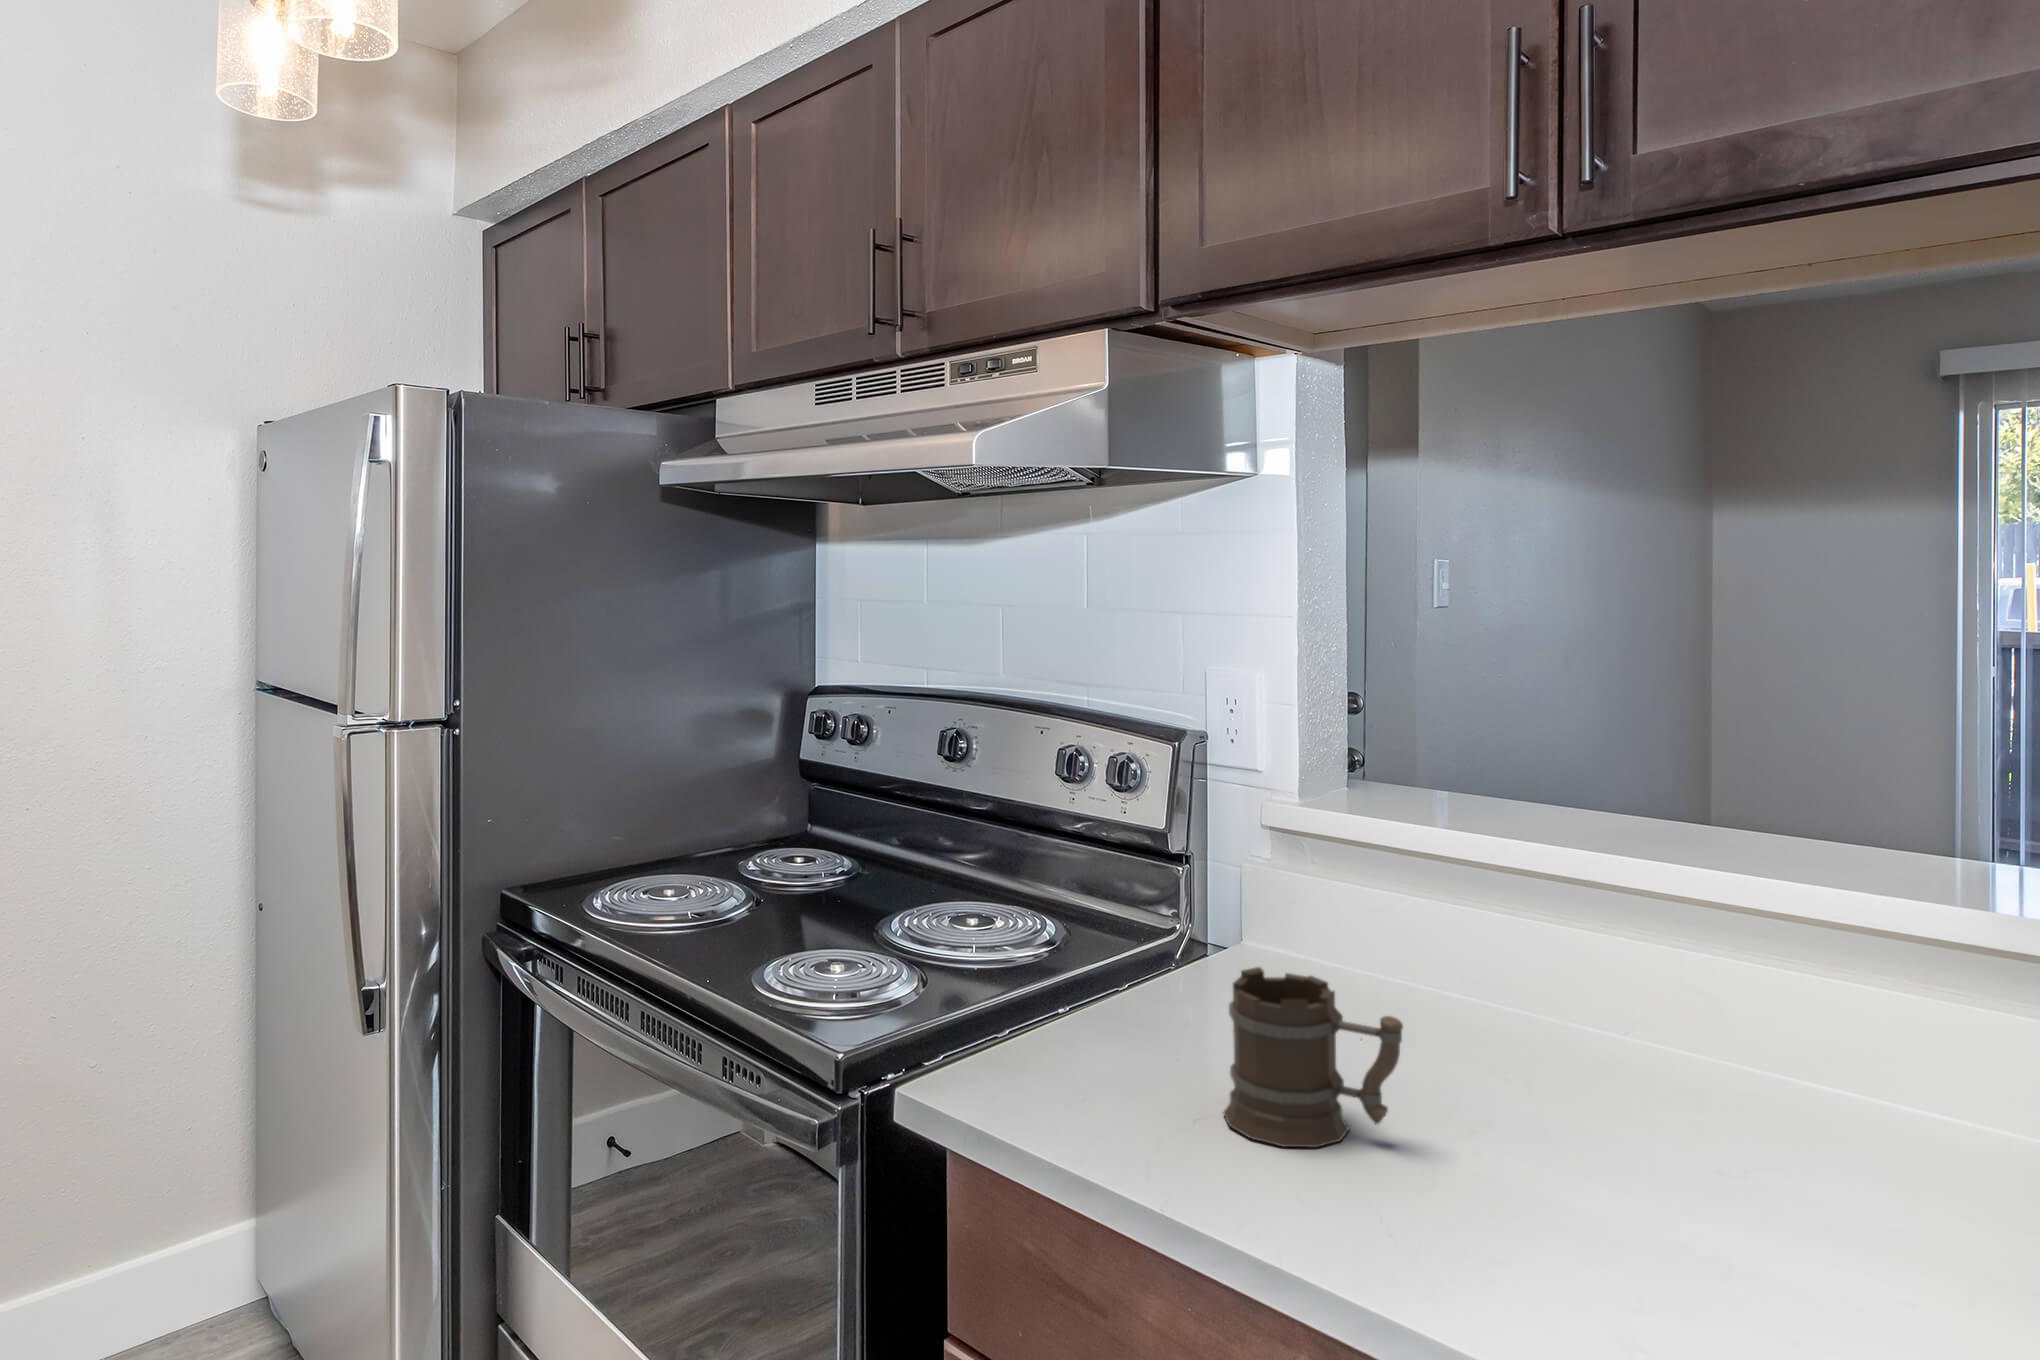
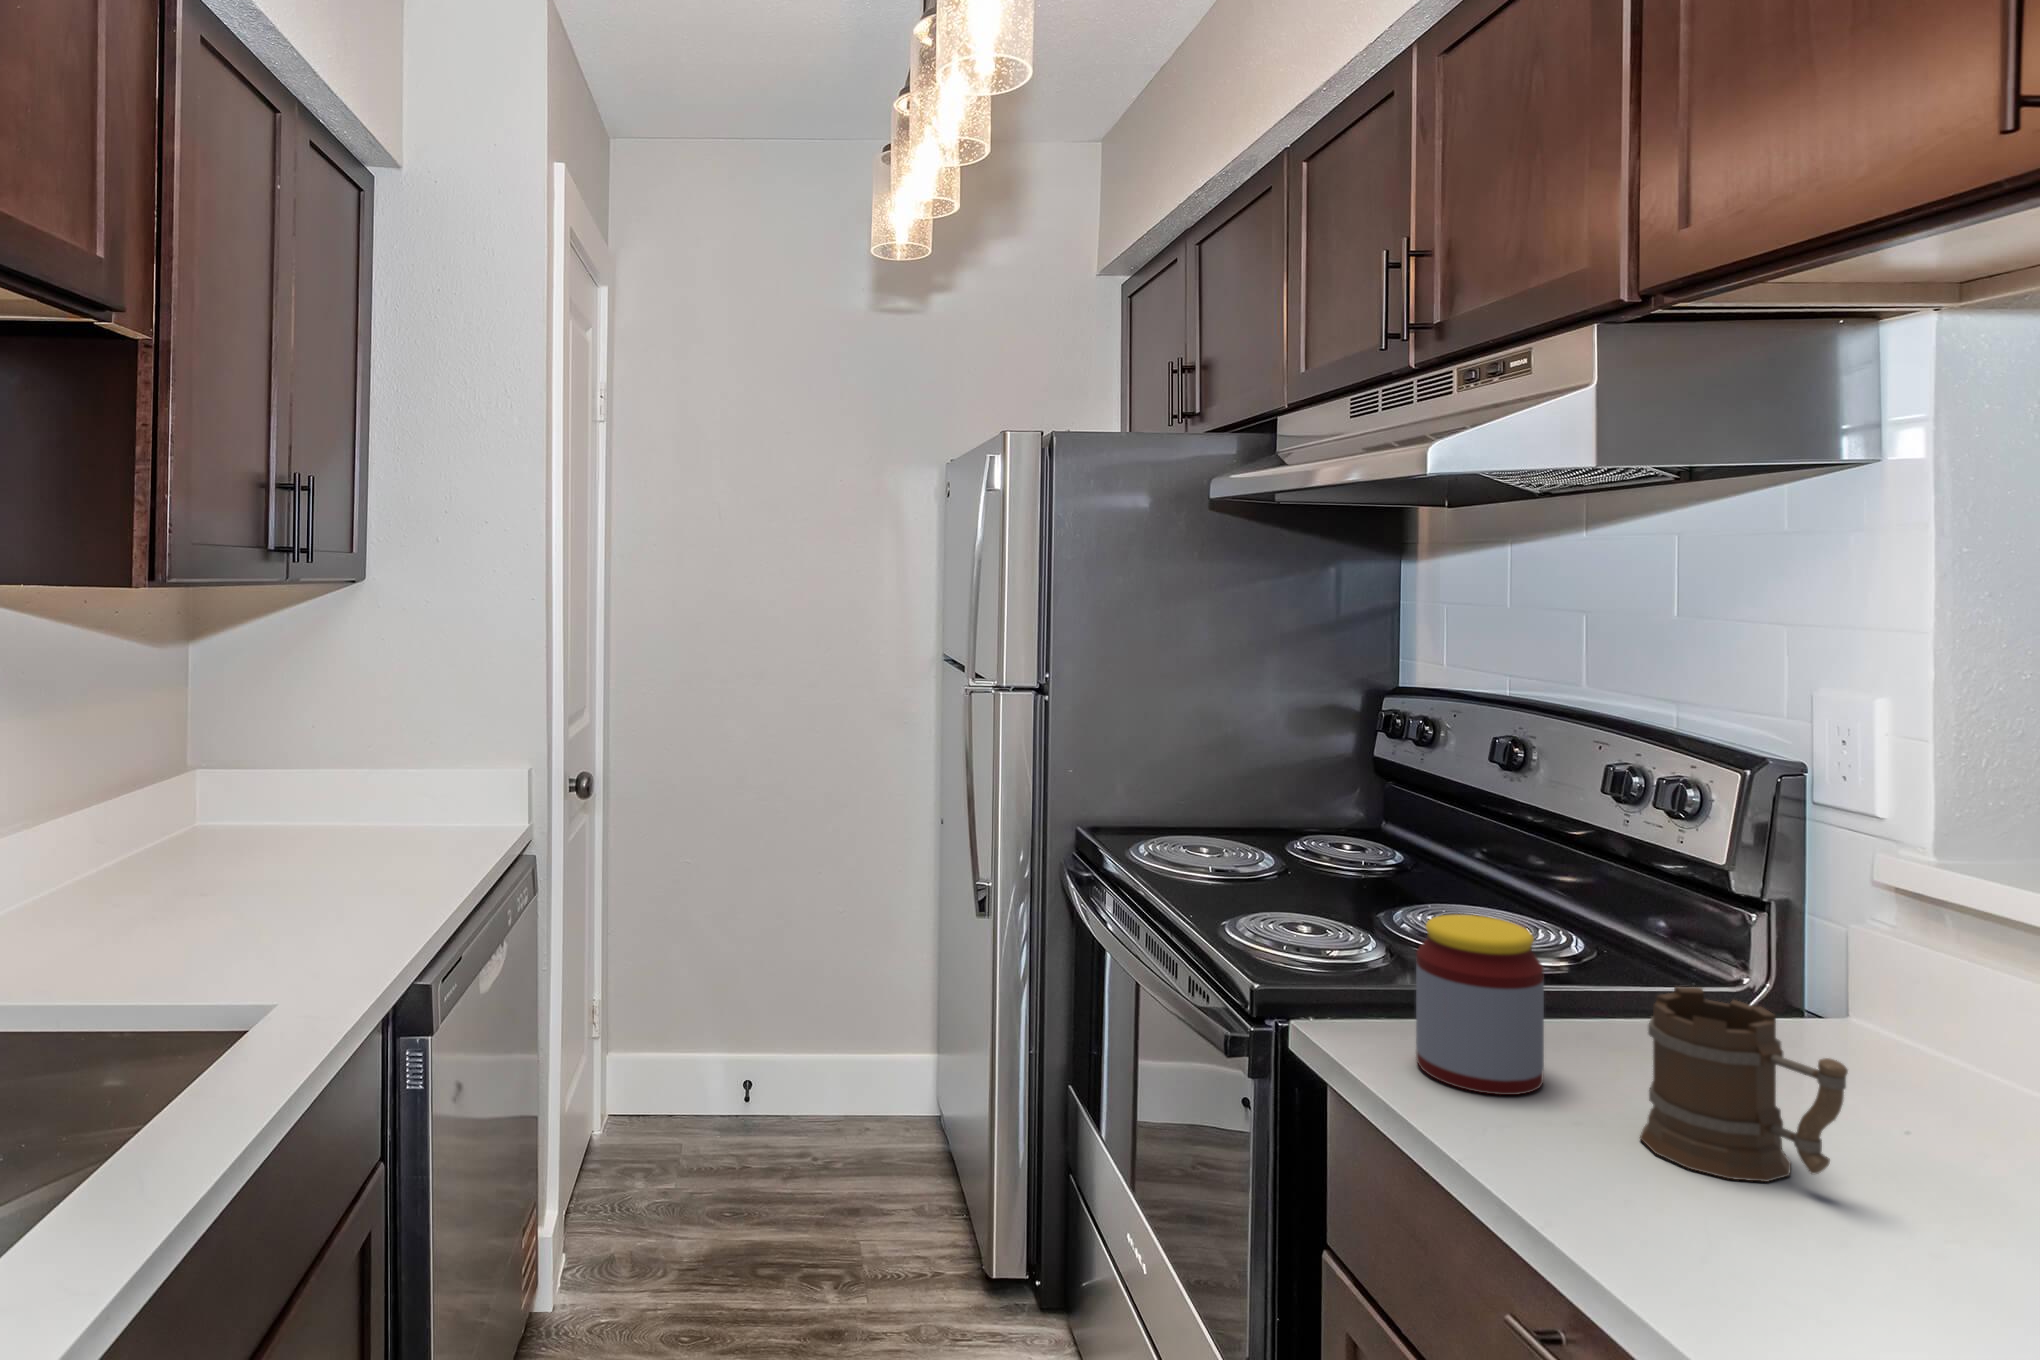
jar: none [1001,929,1121,1115] -> present [1416,915,1544,1095]

